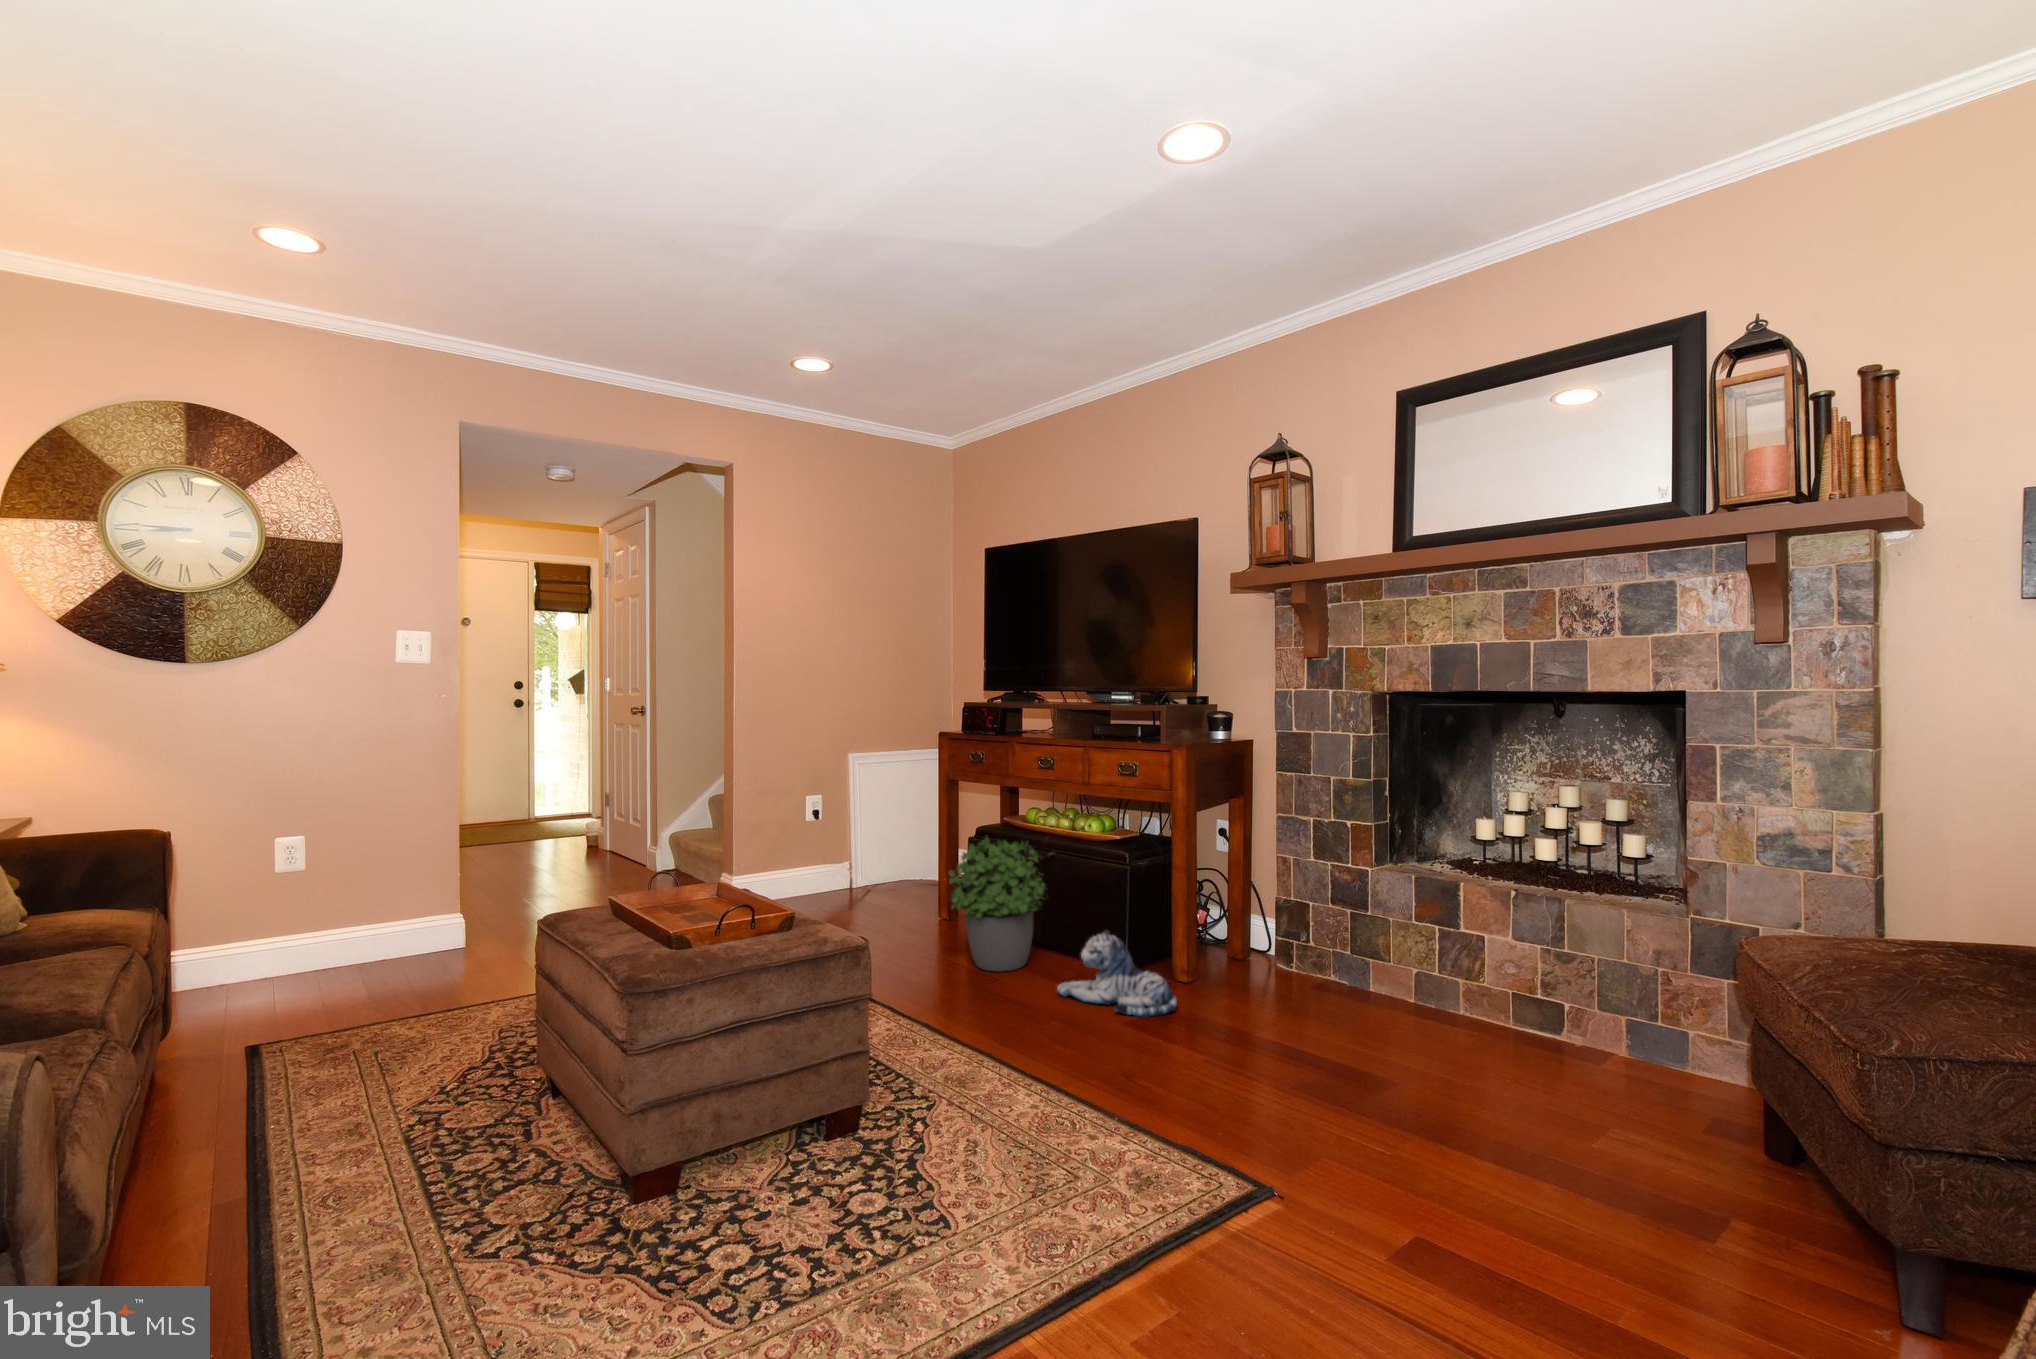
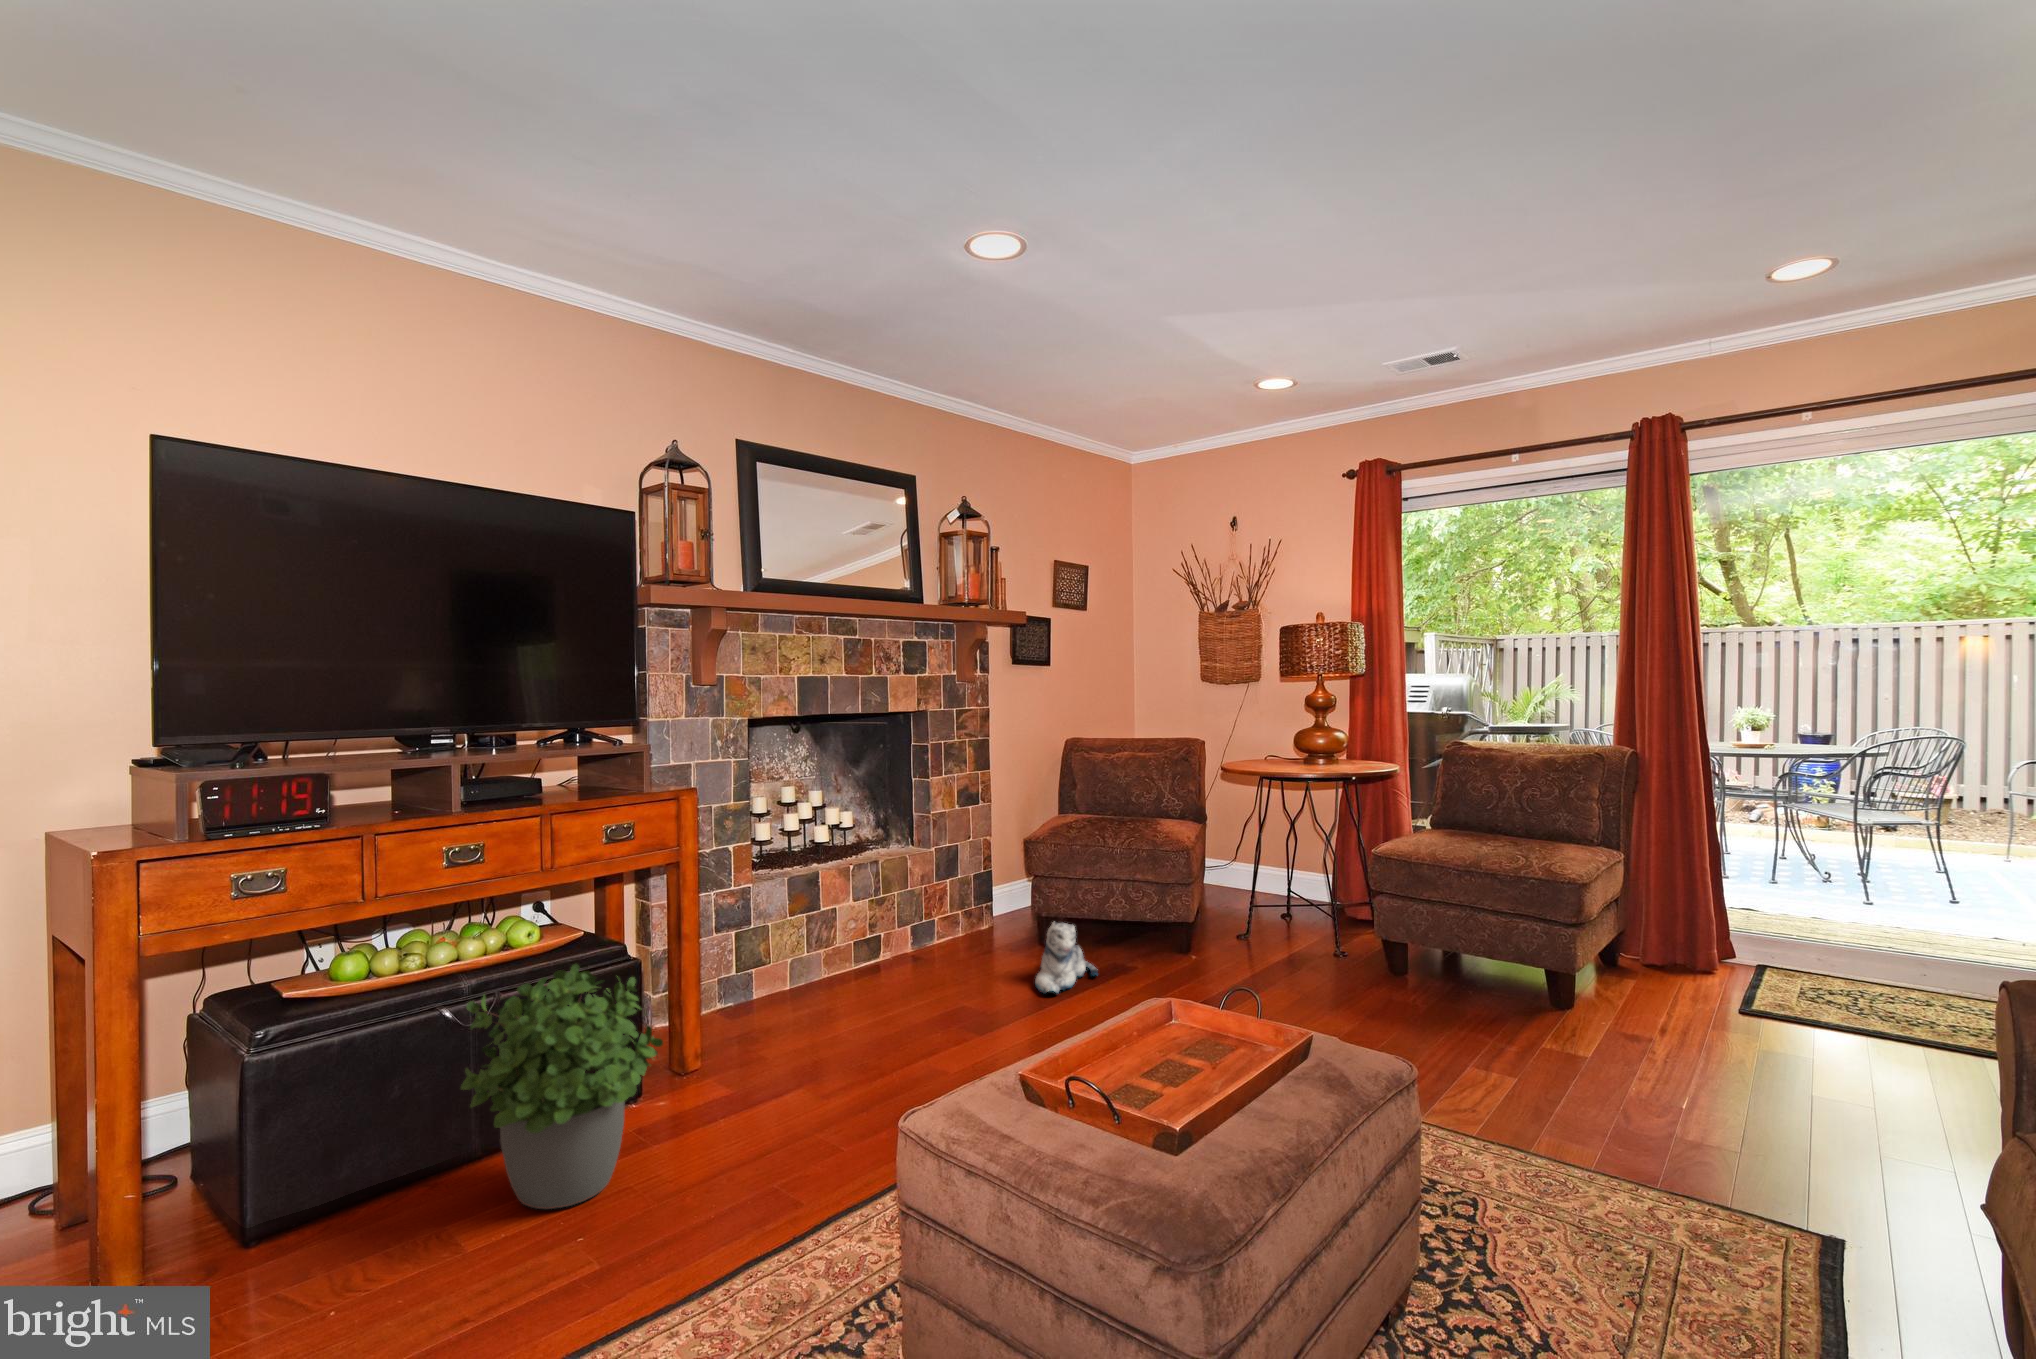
plush toy: present [1057,931,1177,1016] -> present [1035,922,1098,994]

